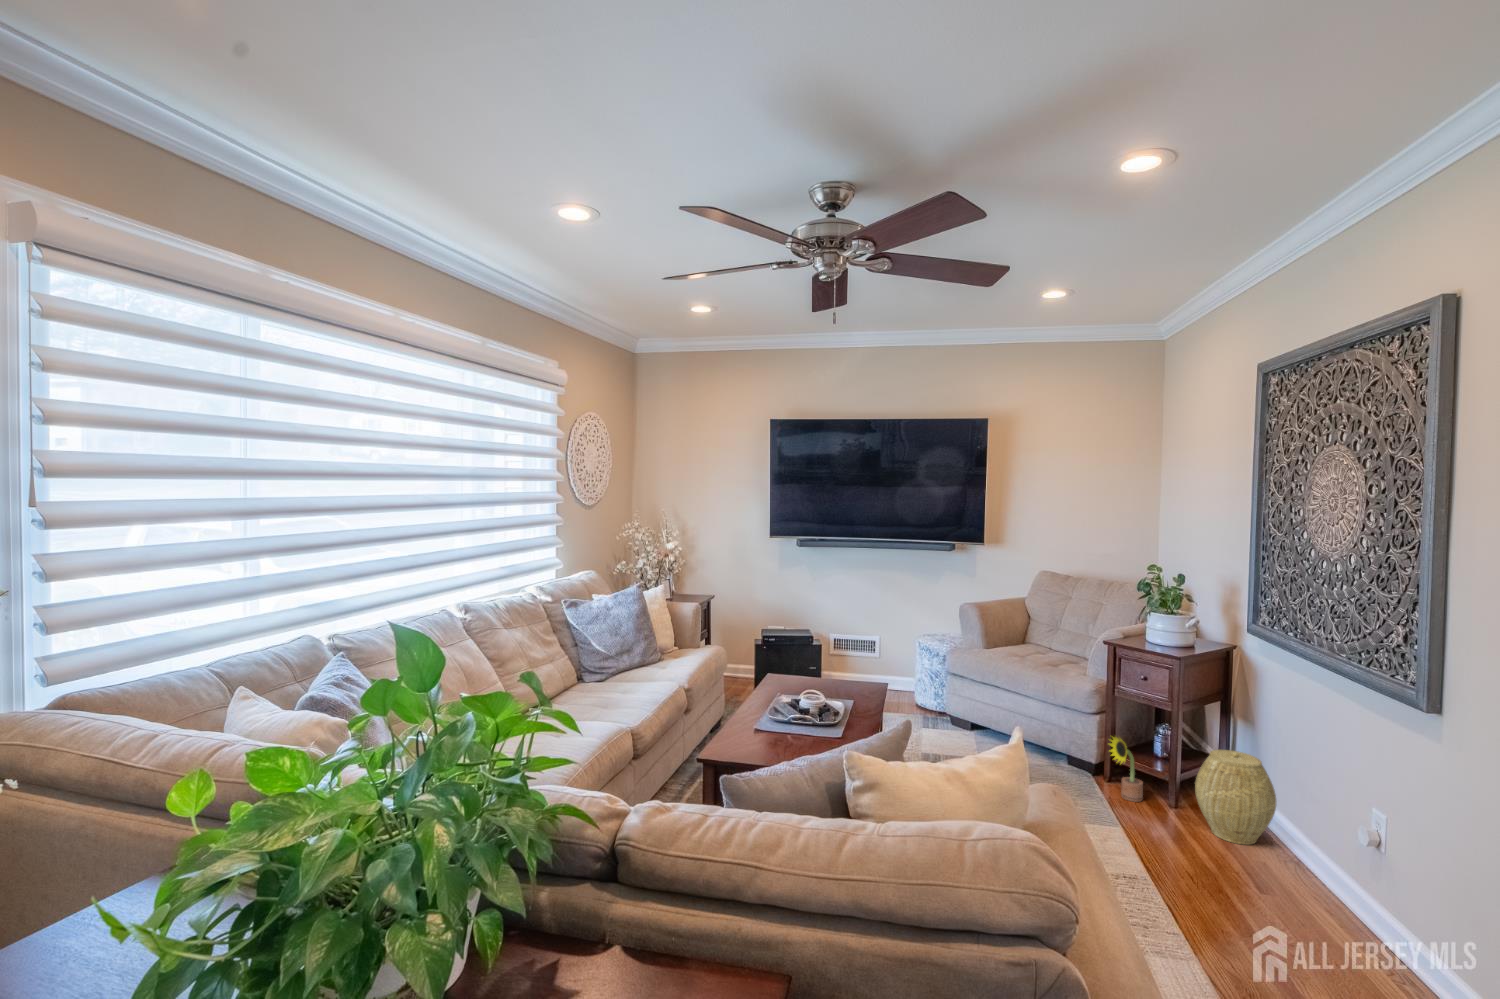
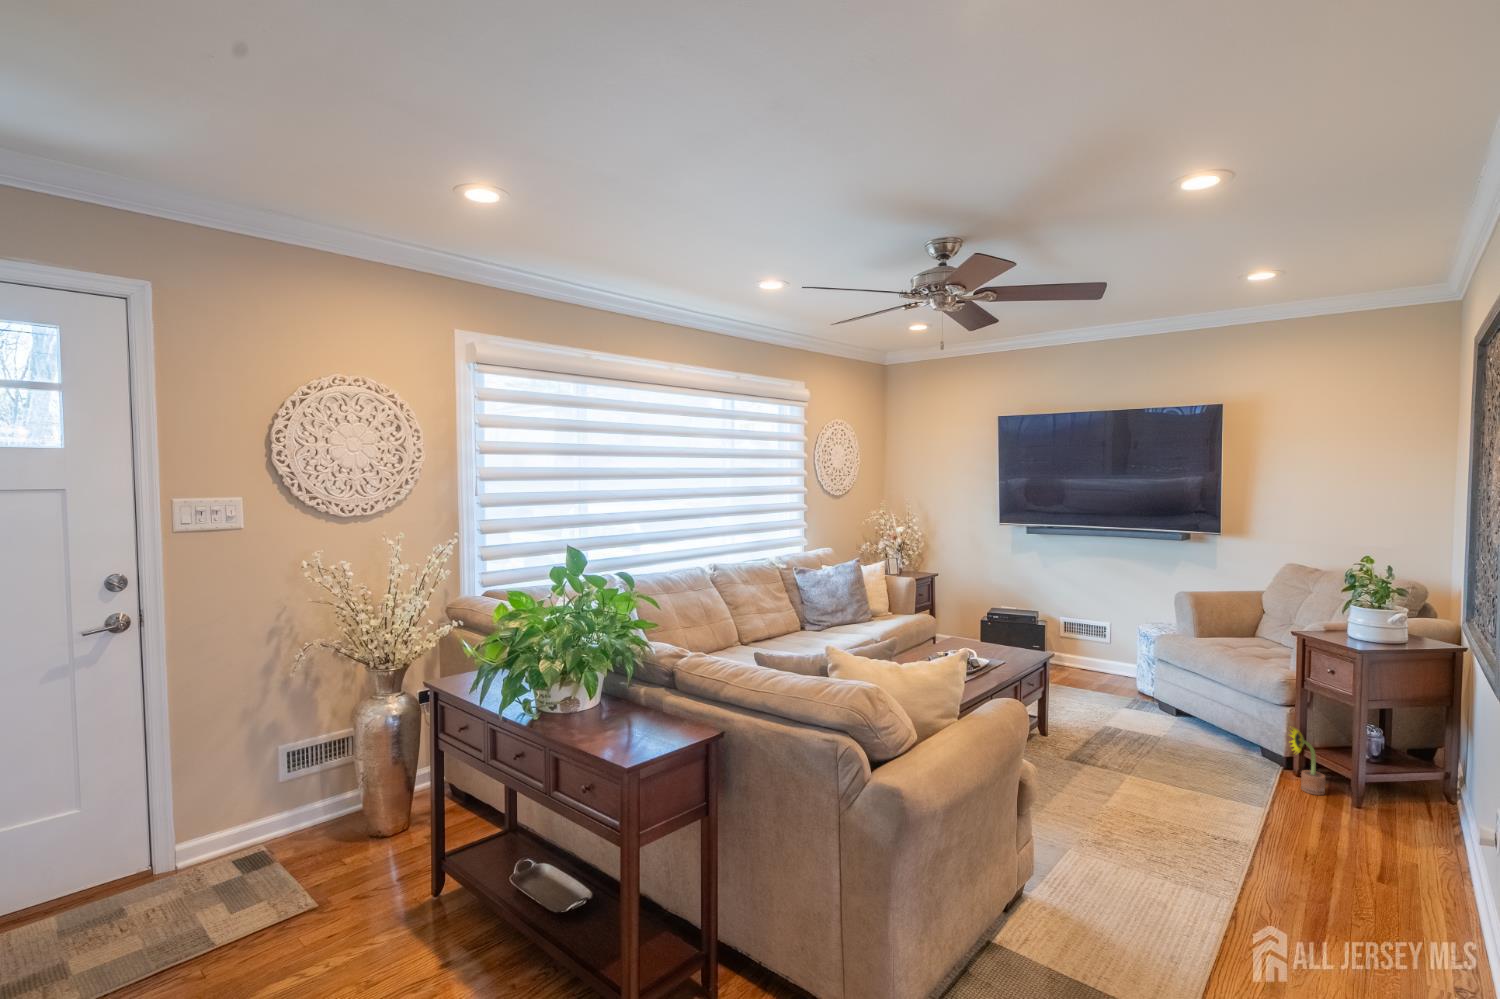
woven basket: present [1195,750,1276,845] -> none [1362,749,1456,847]

